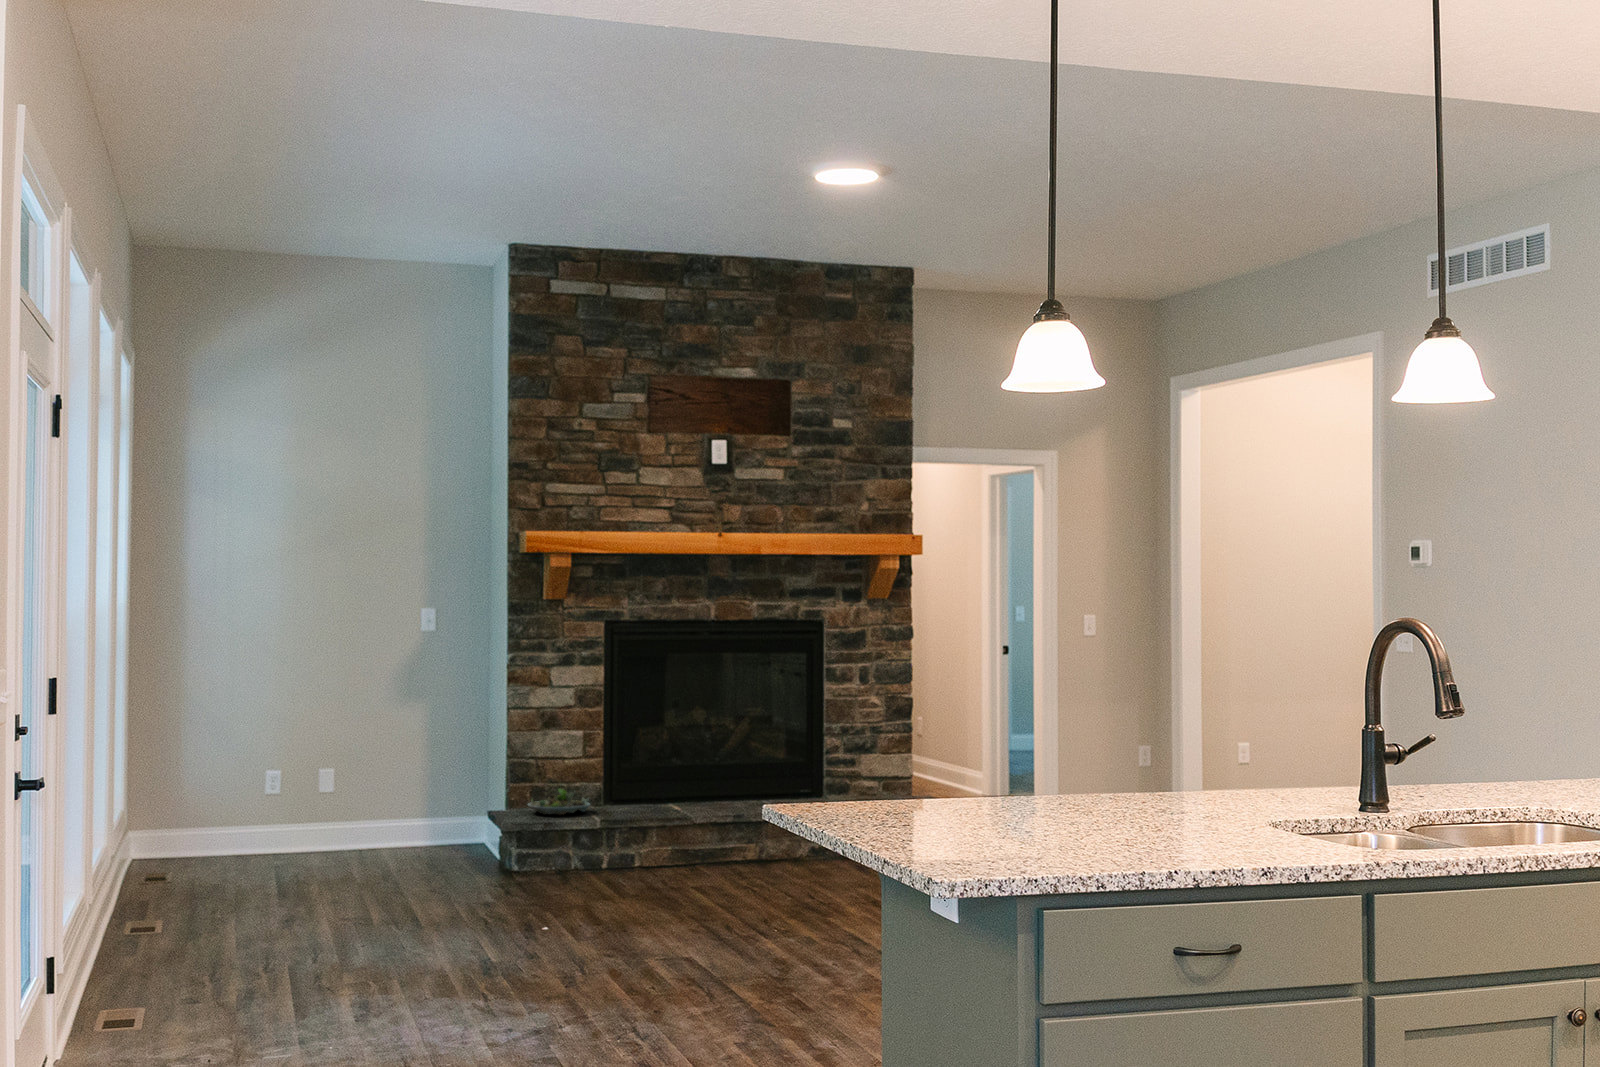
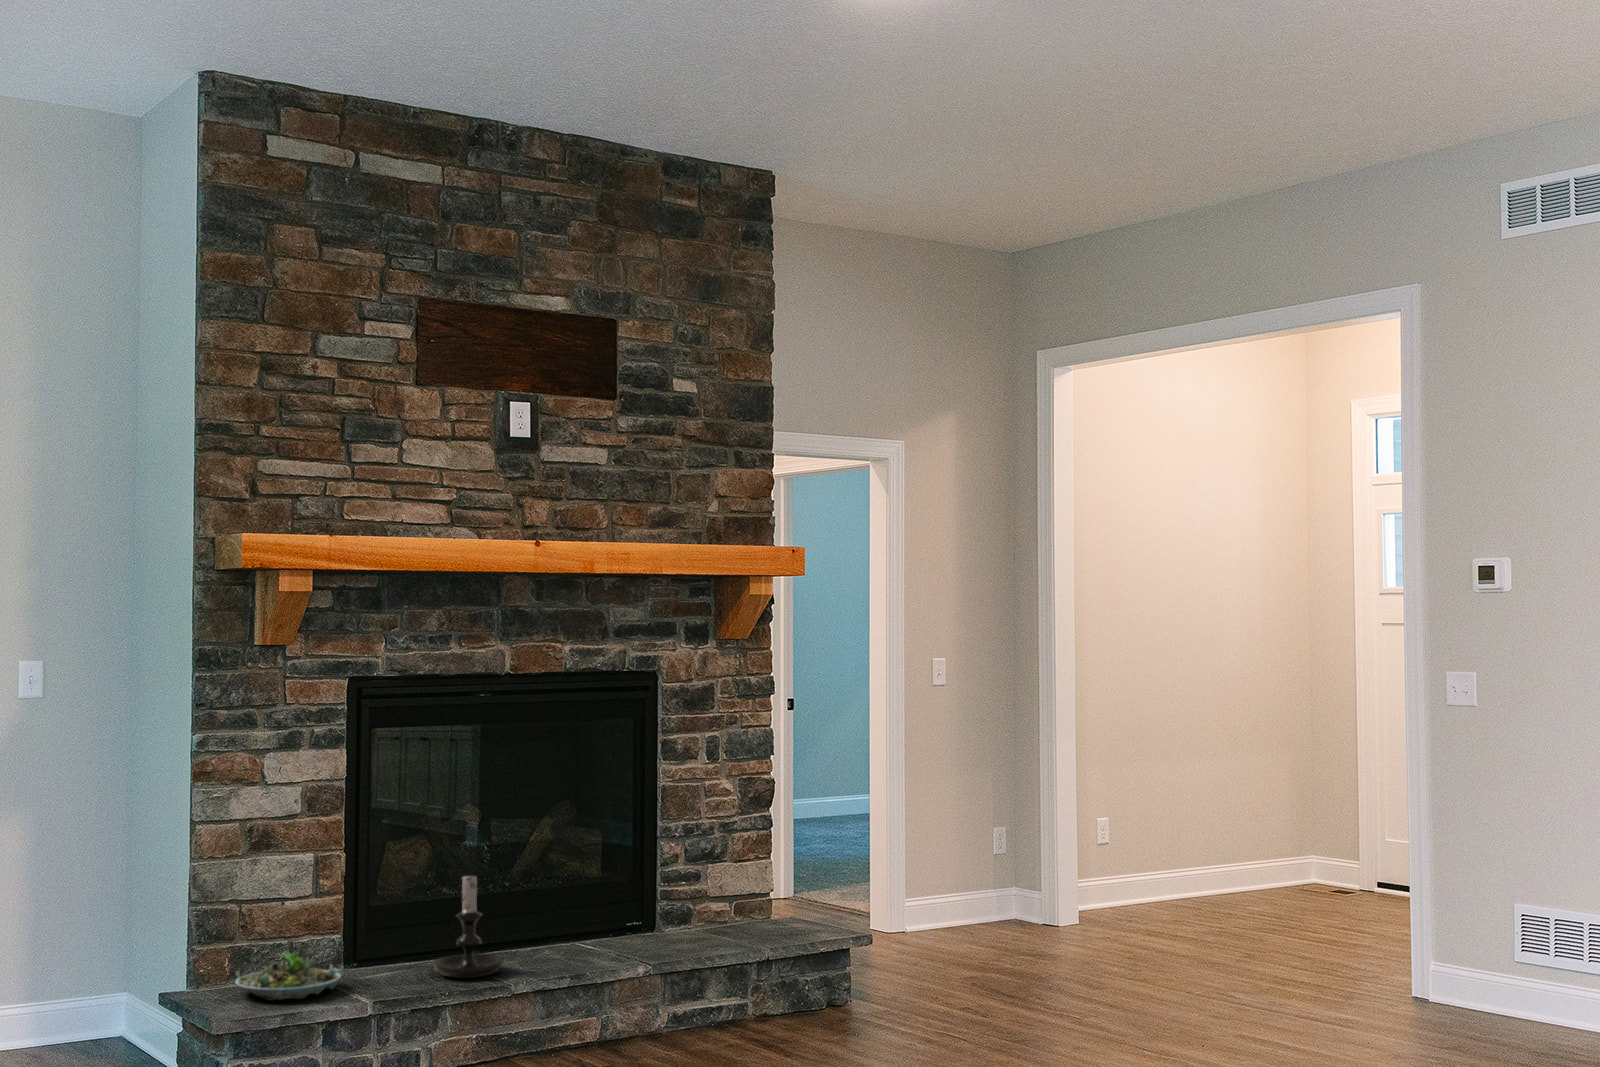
candle holder: none [650,744,697,812] -> present [433,875,507,978]

